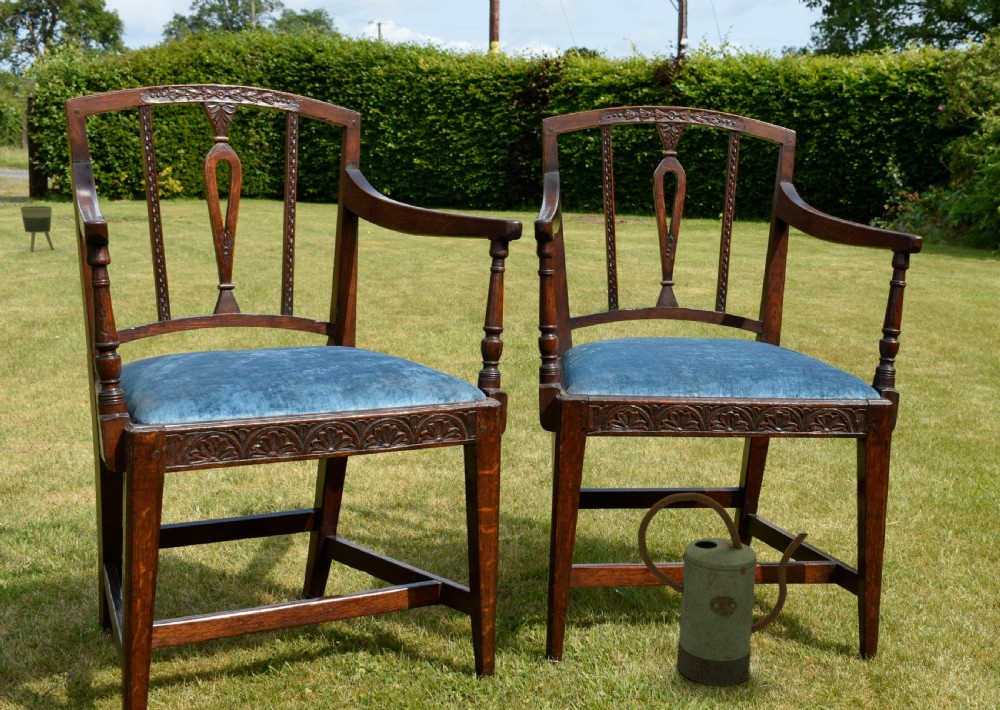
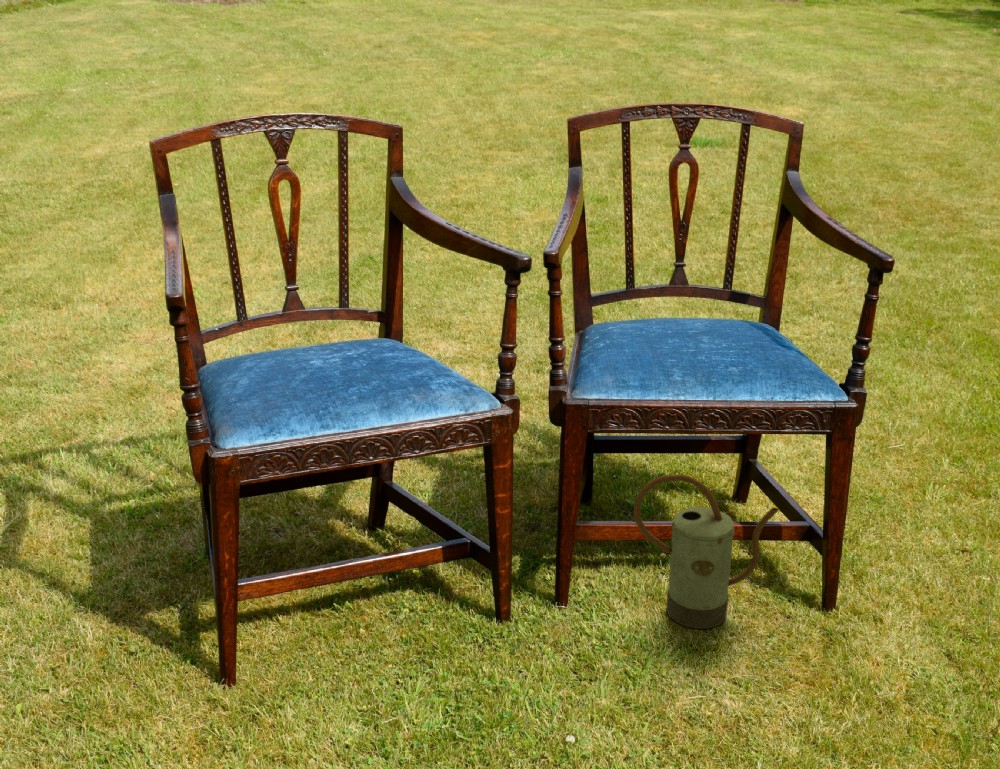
planter: present [21,206,54,252] -> none [99,84,133,131]

